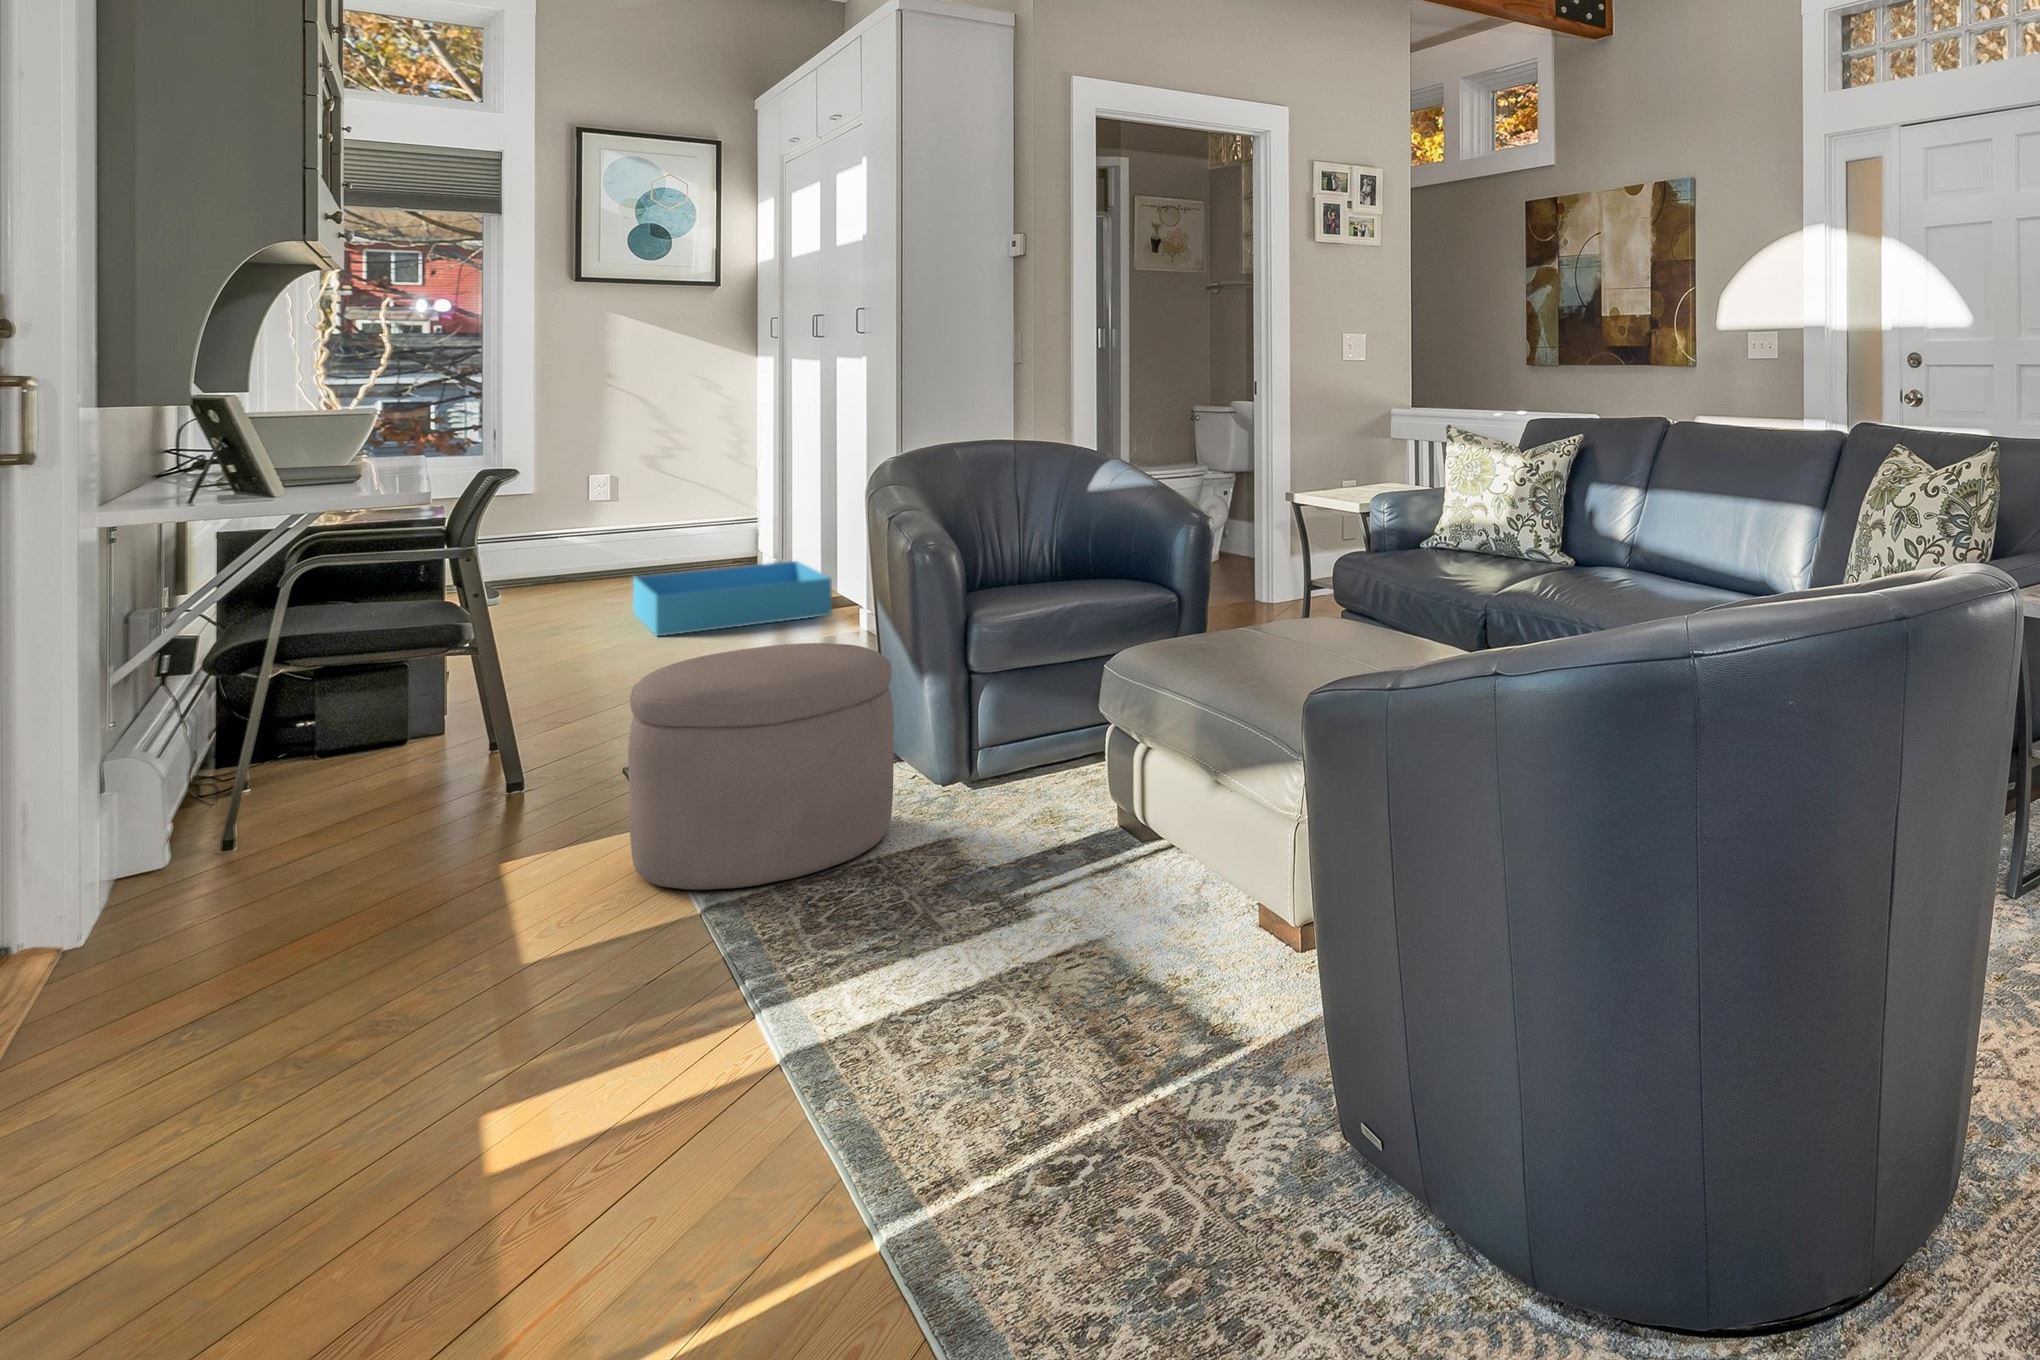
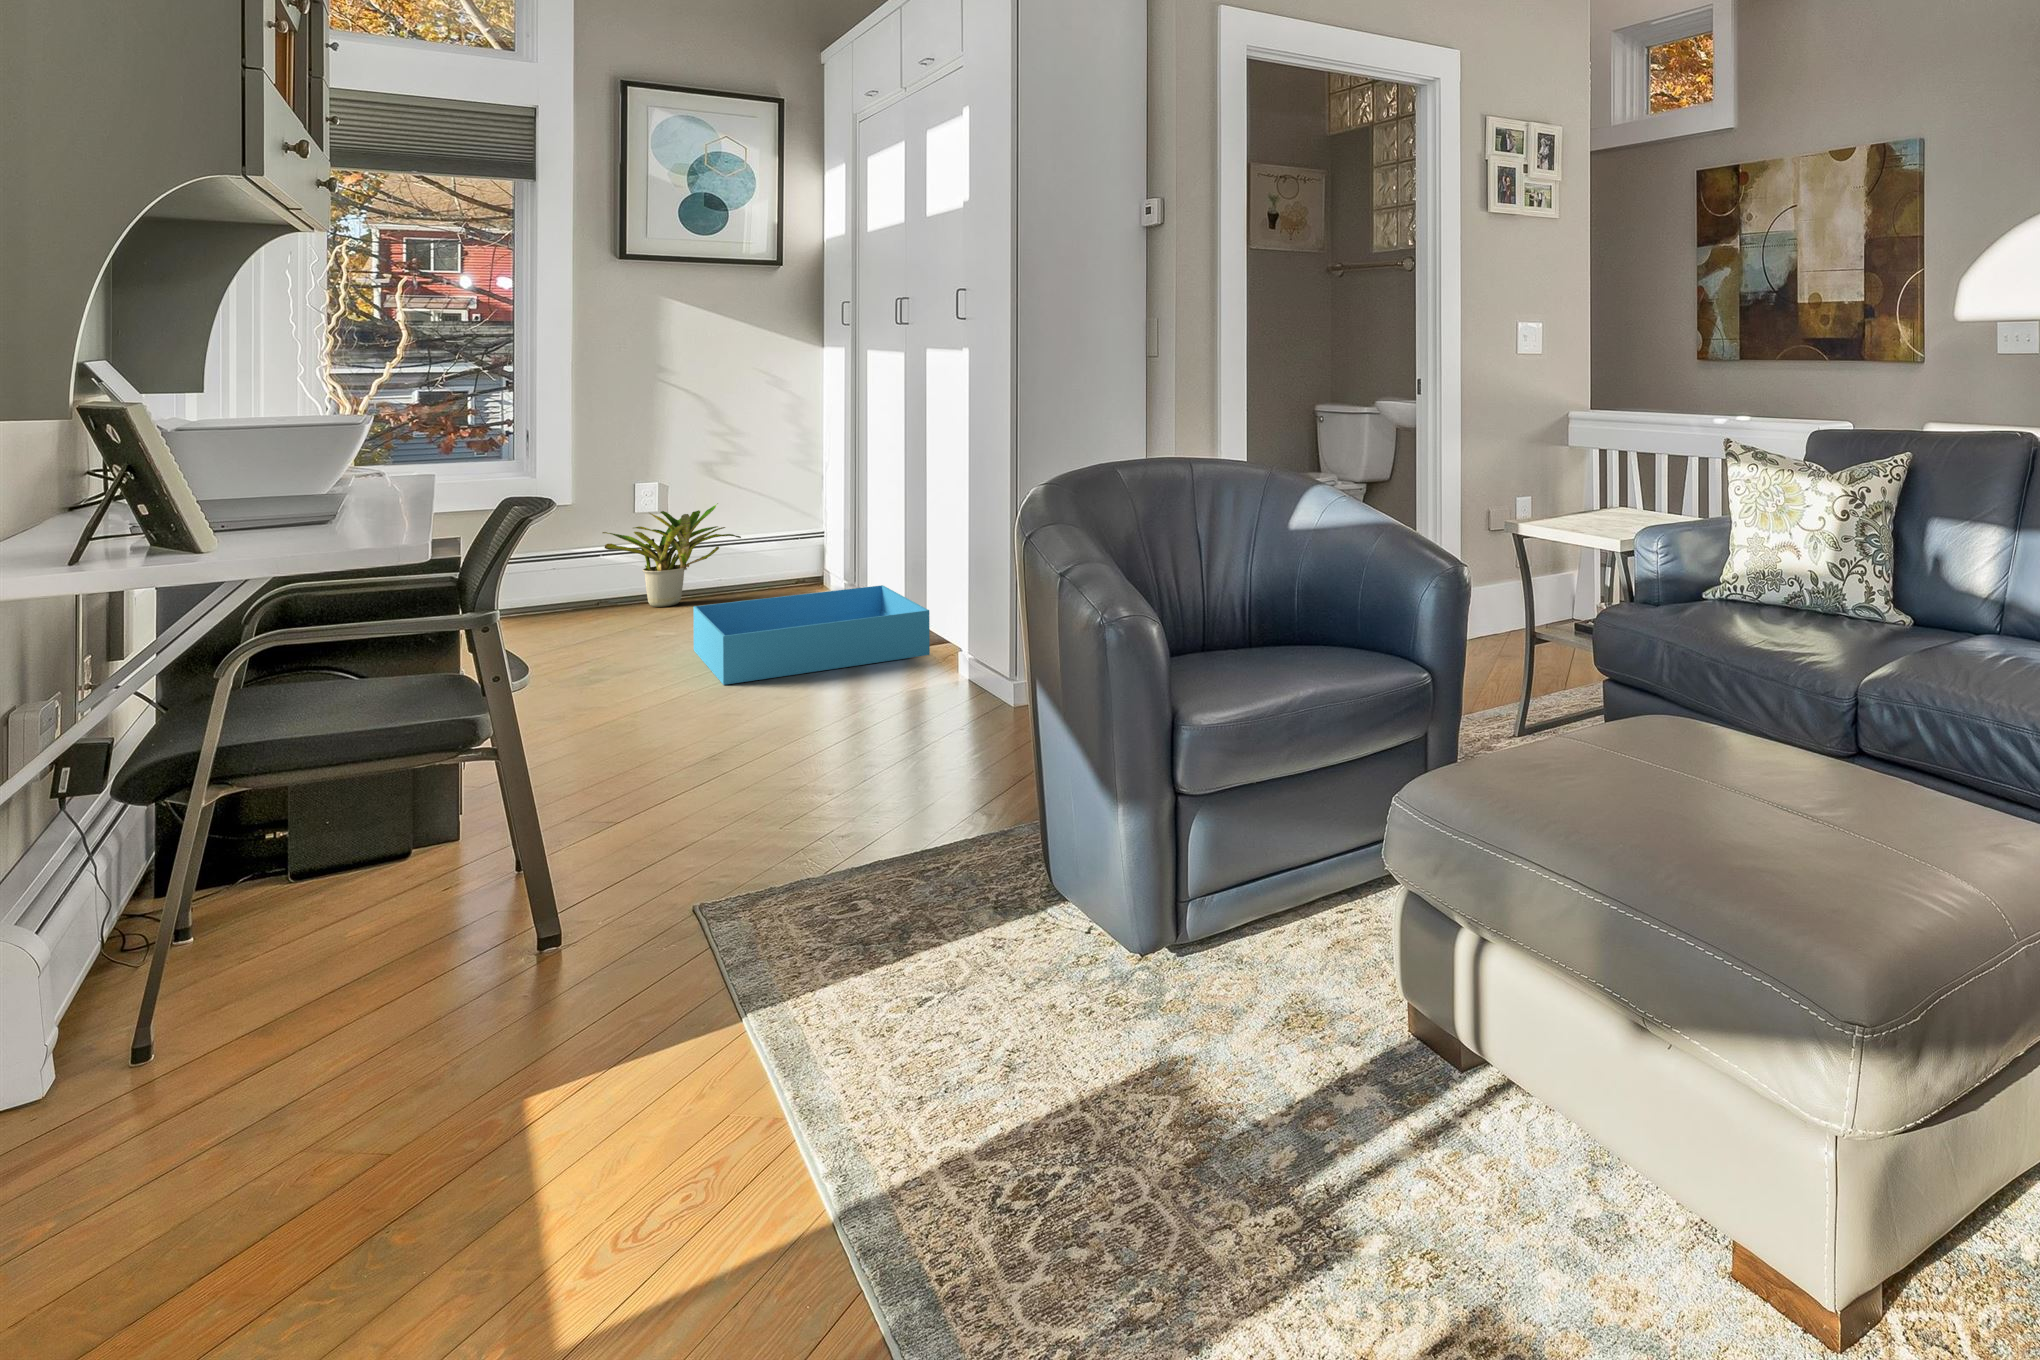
potted plant: none [556,493,677,583] -> present [603,503,741,607]
ottoman: present [628,643,894,890] -> none [712,758,1093,1179]

